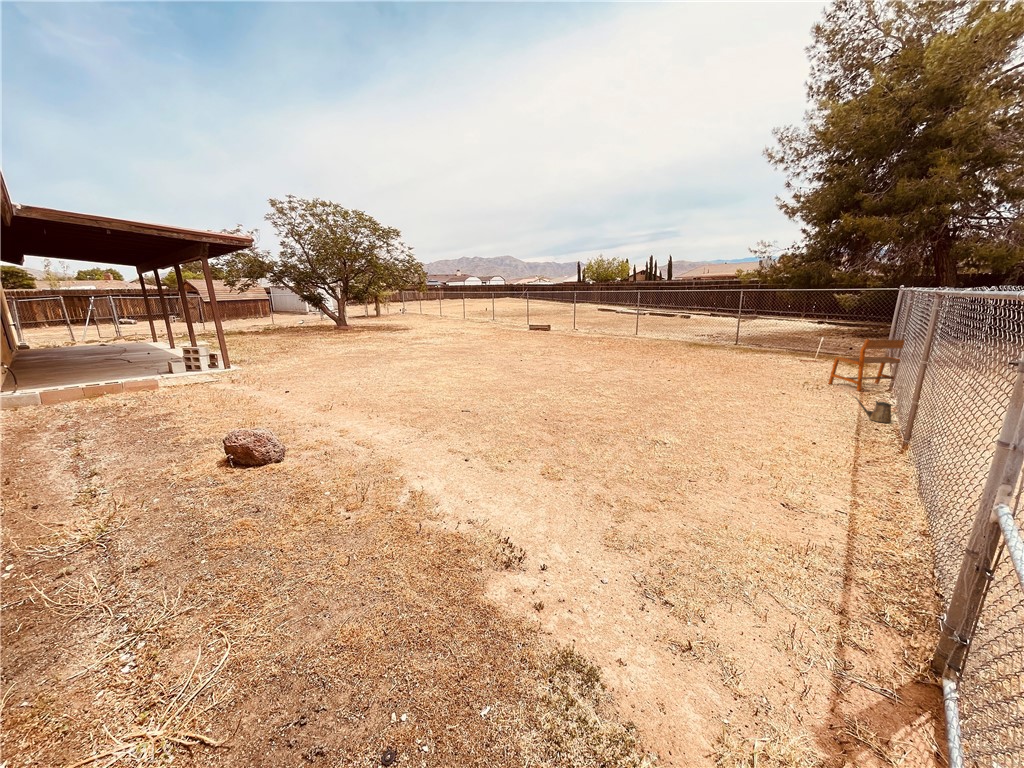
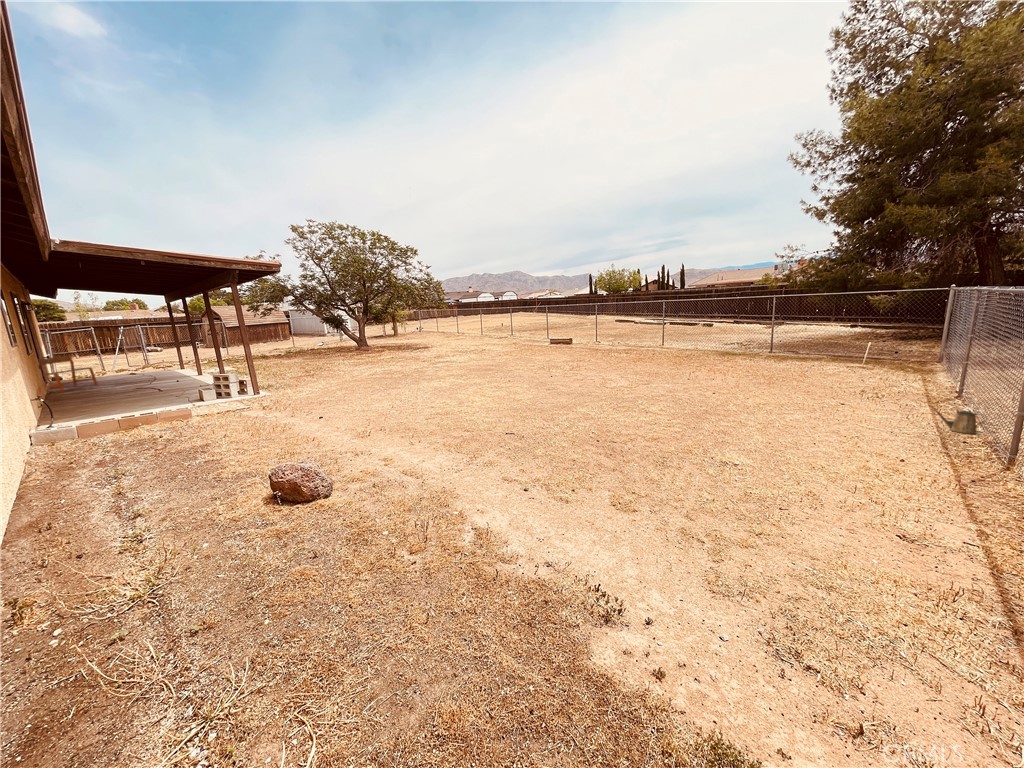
bench: present [828,339,905,391] -> present [38,355,98,392]

